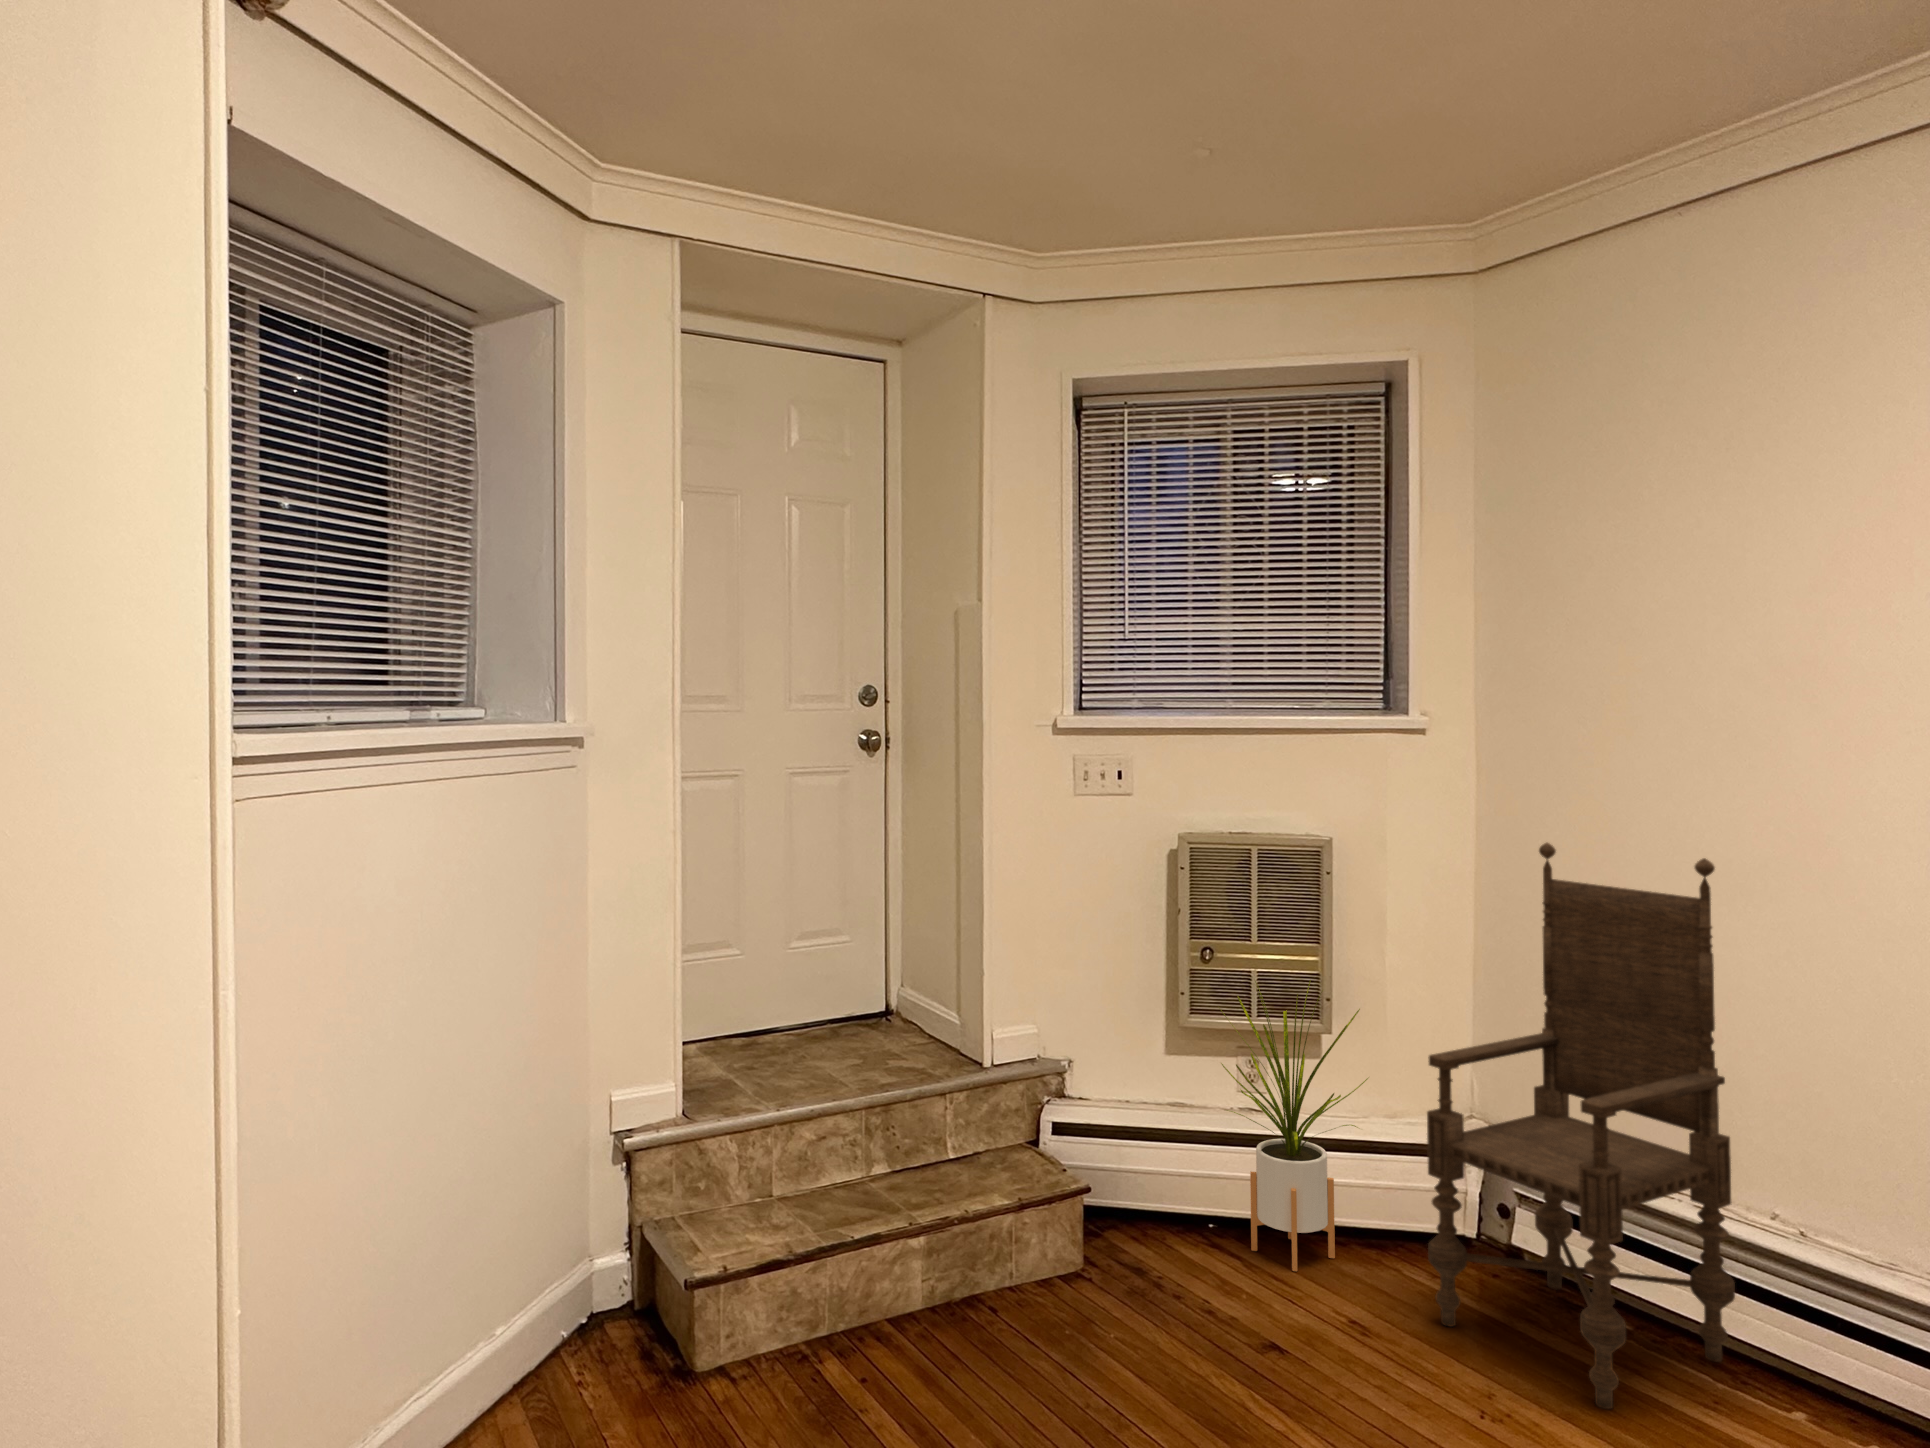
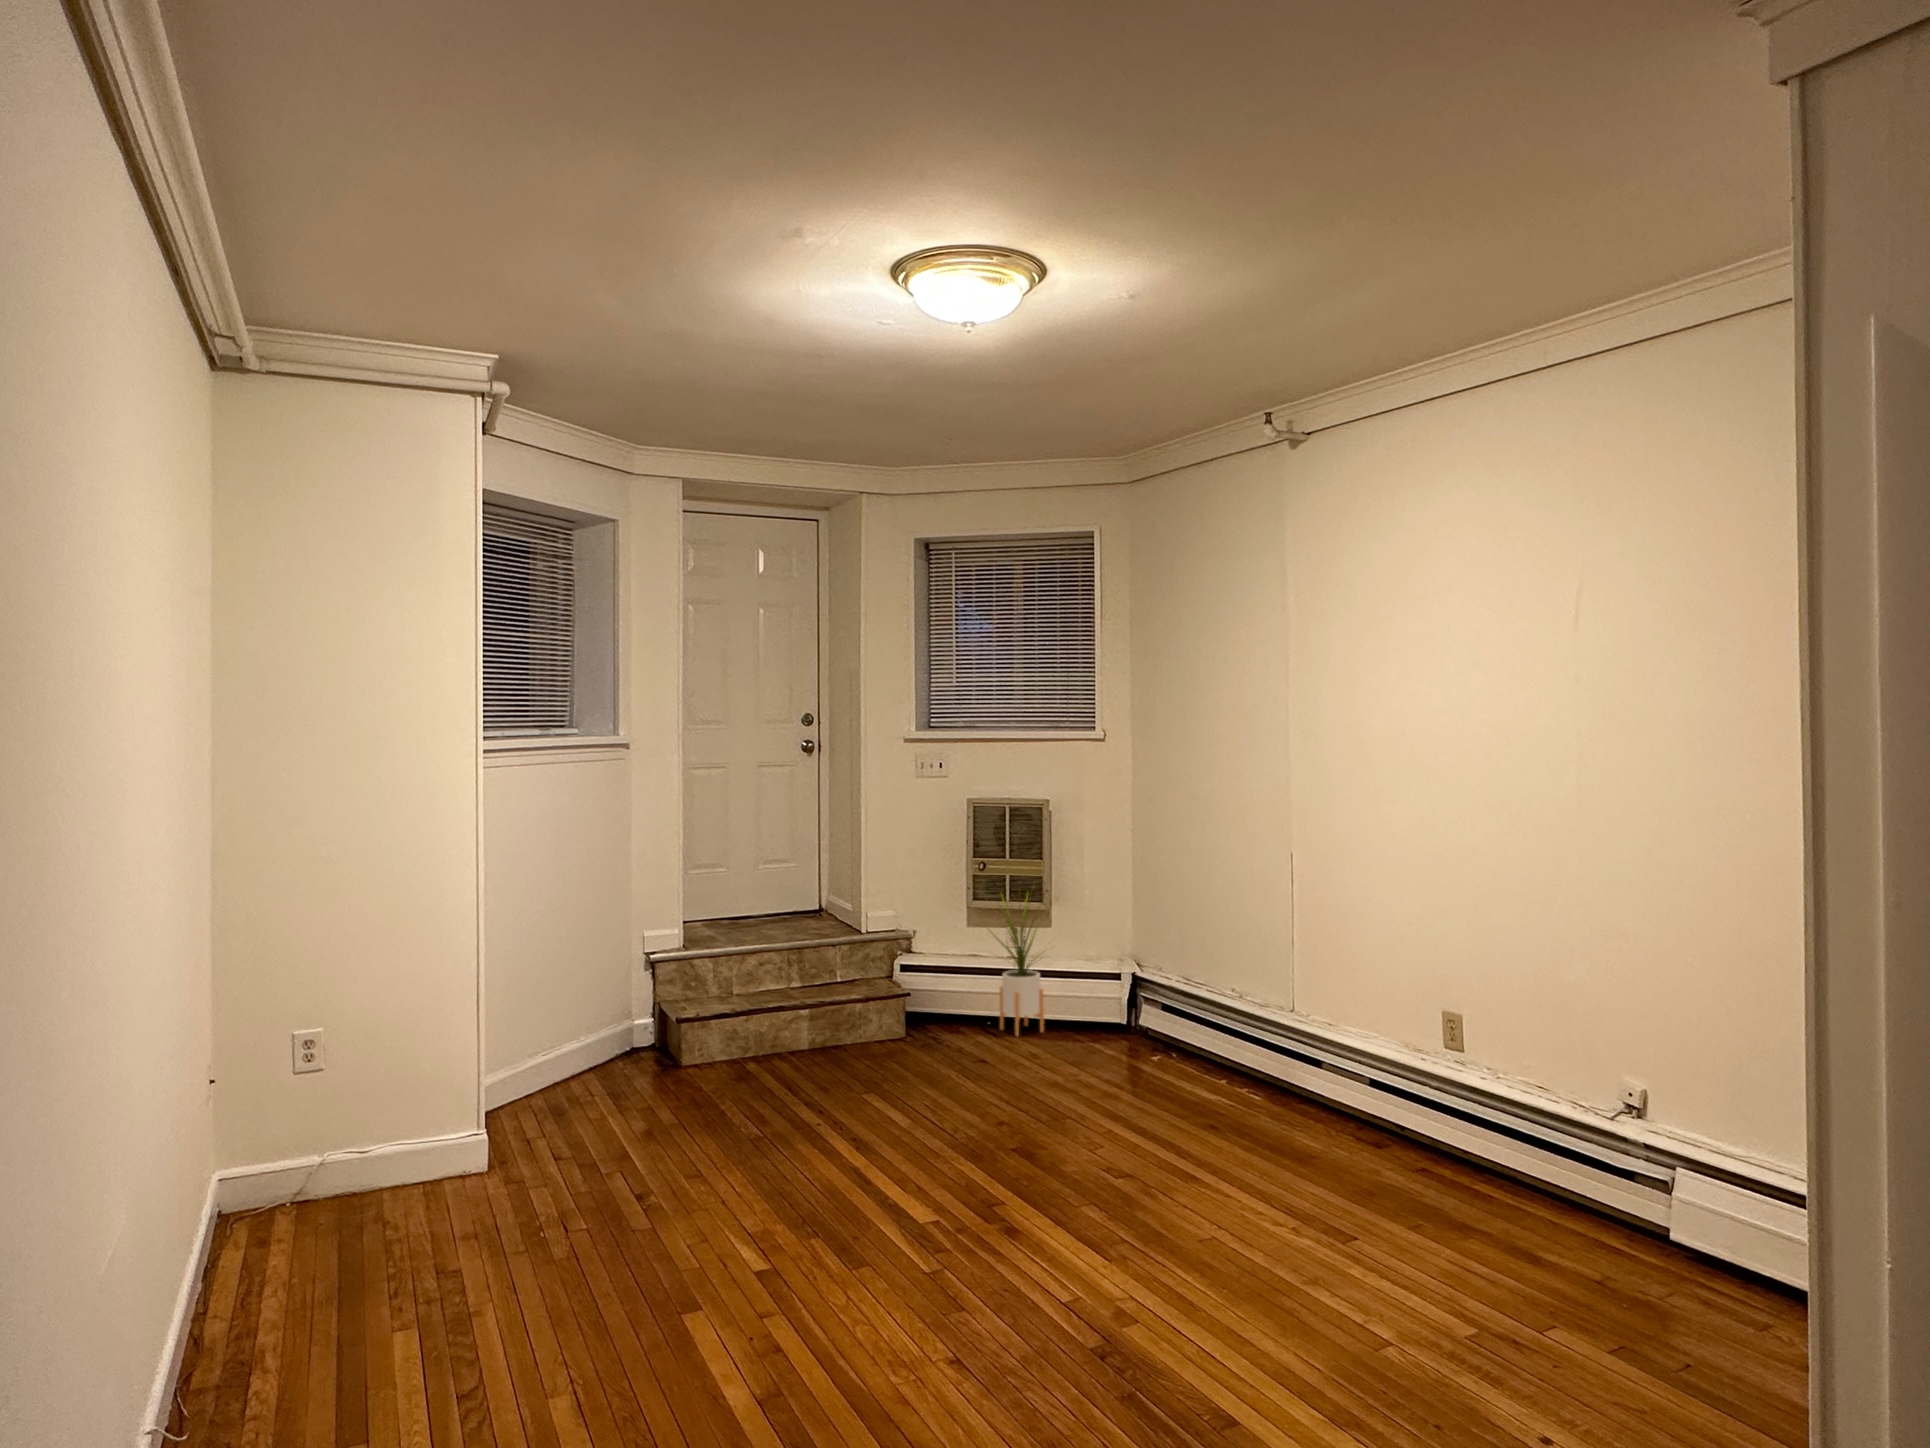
armchair: present [1427,843,1735,1409] -> none [1070,802,1211,1076]

